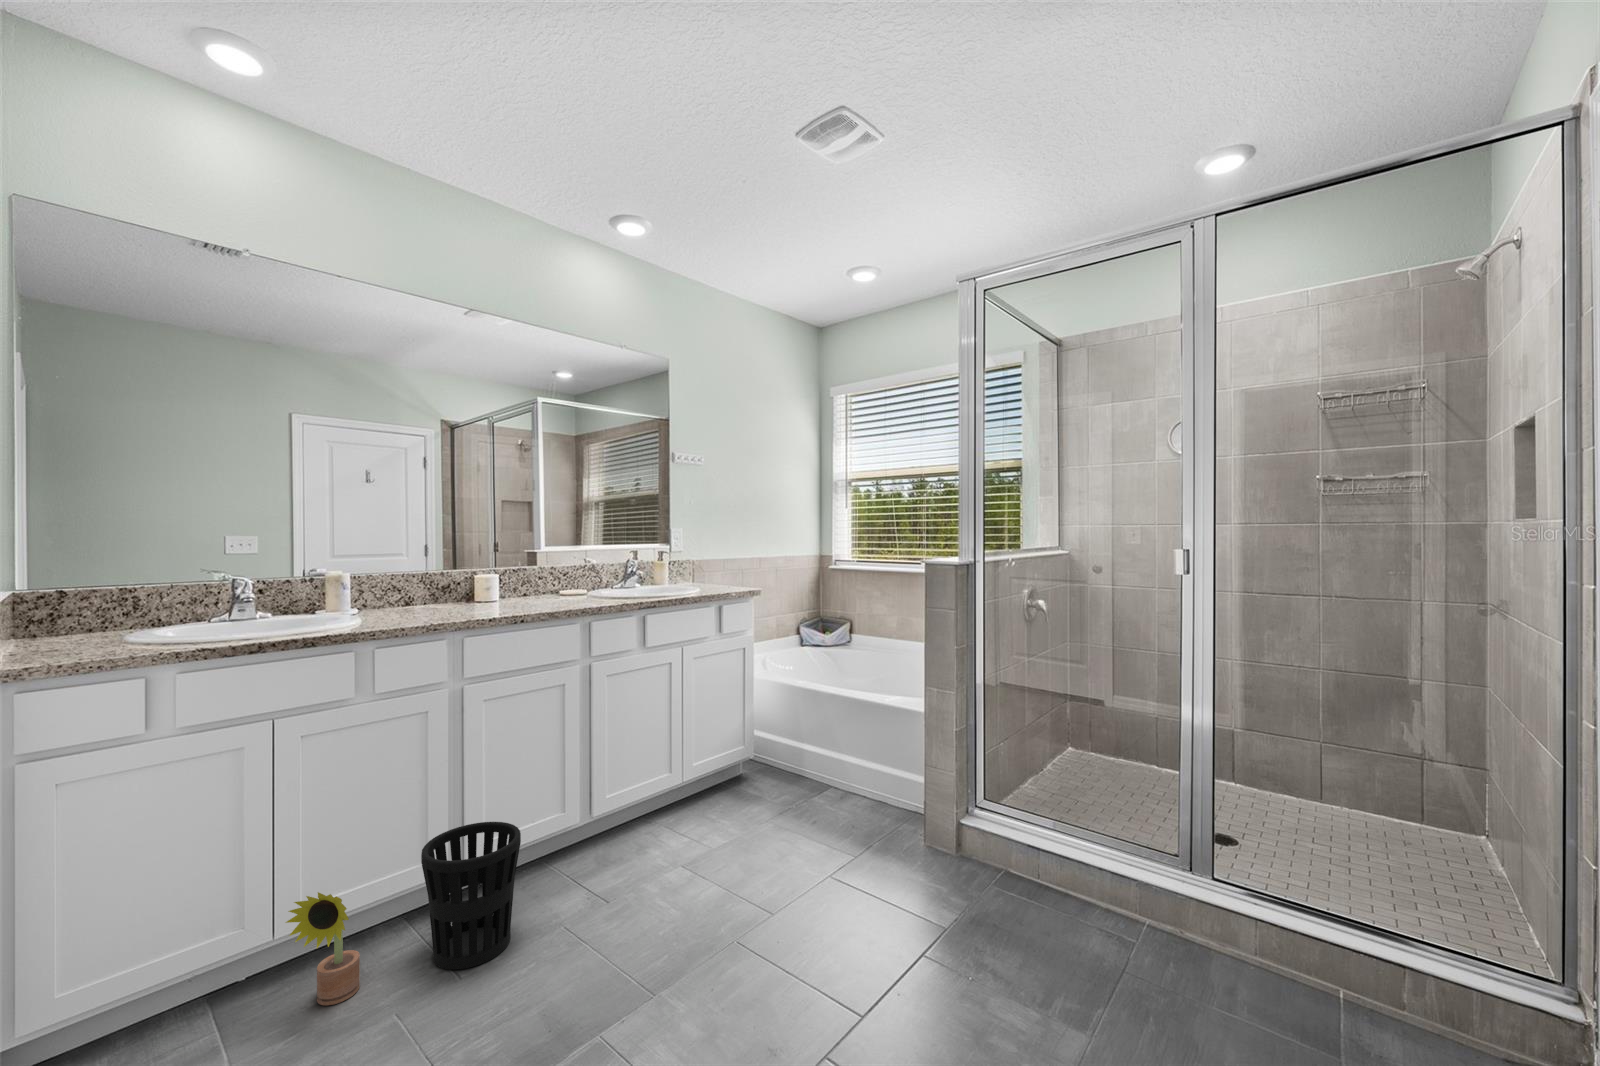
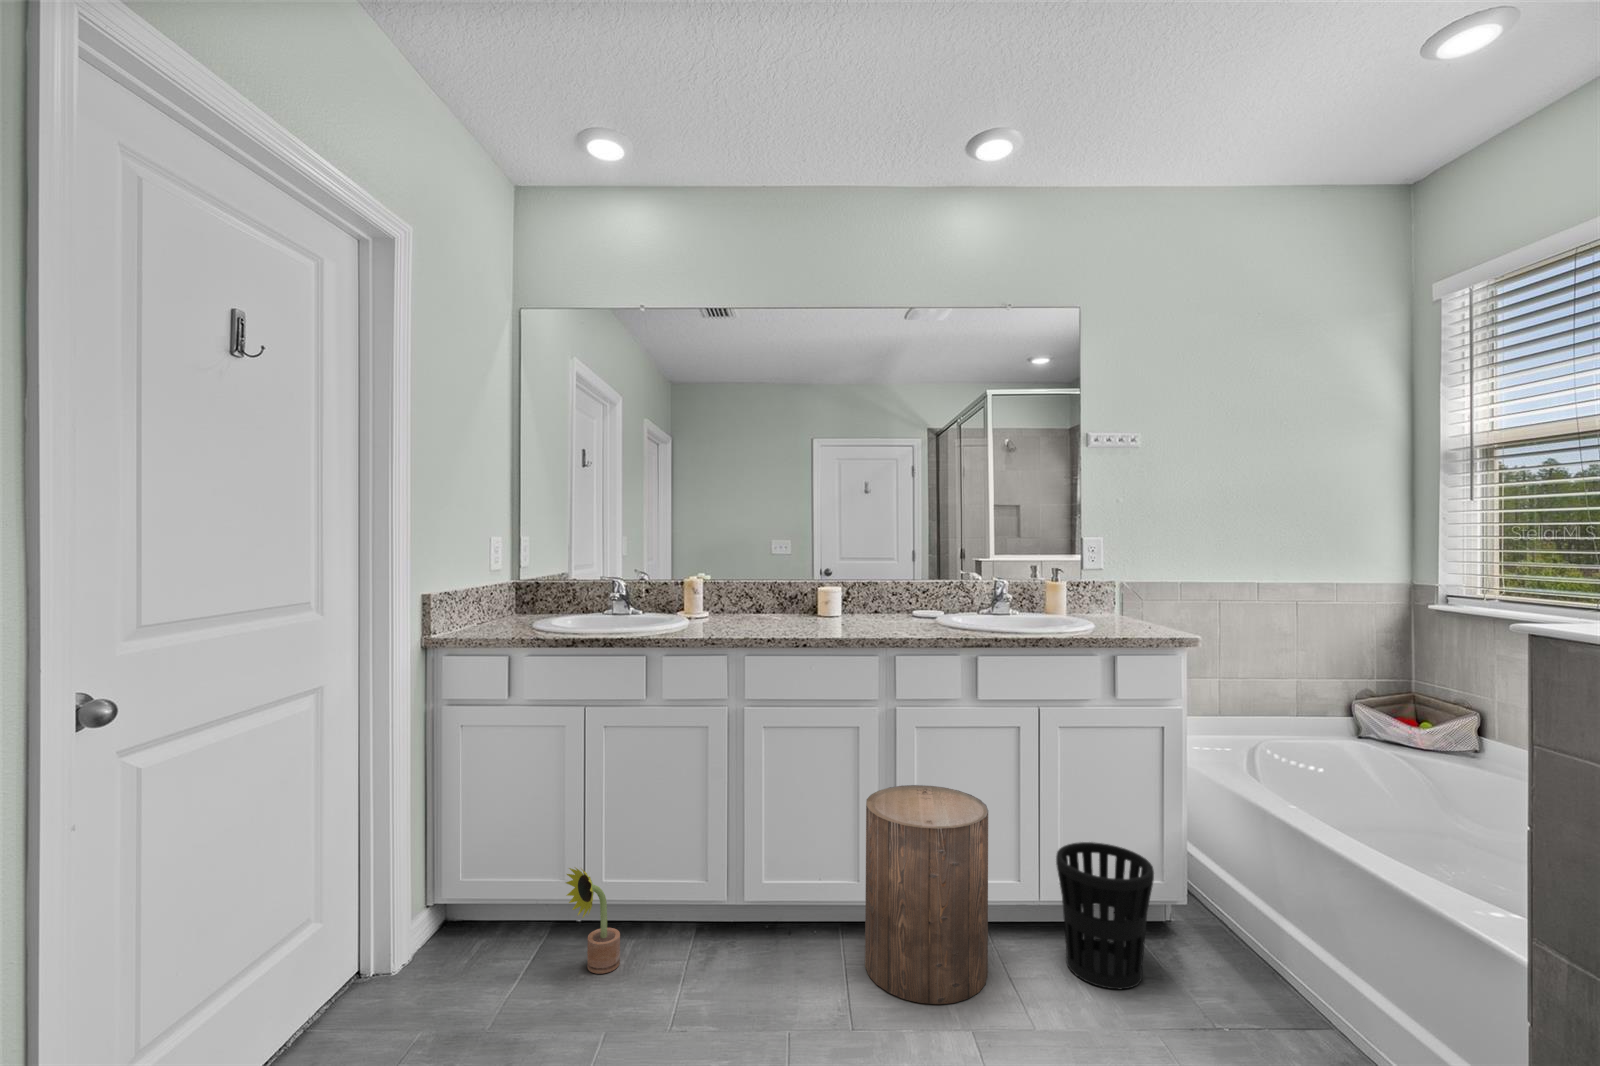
stool: none [589,719,685,881] -> present [865,785,988,1004]
wastebasket: present [421,822,521,970] -> present [1056,842,1154,989]

